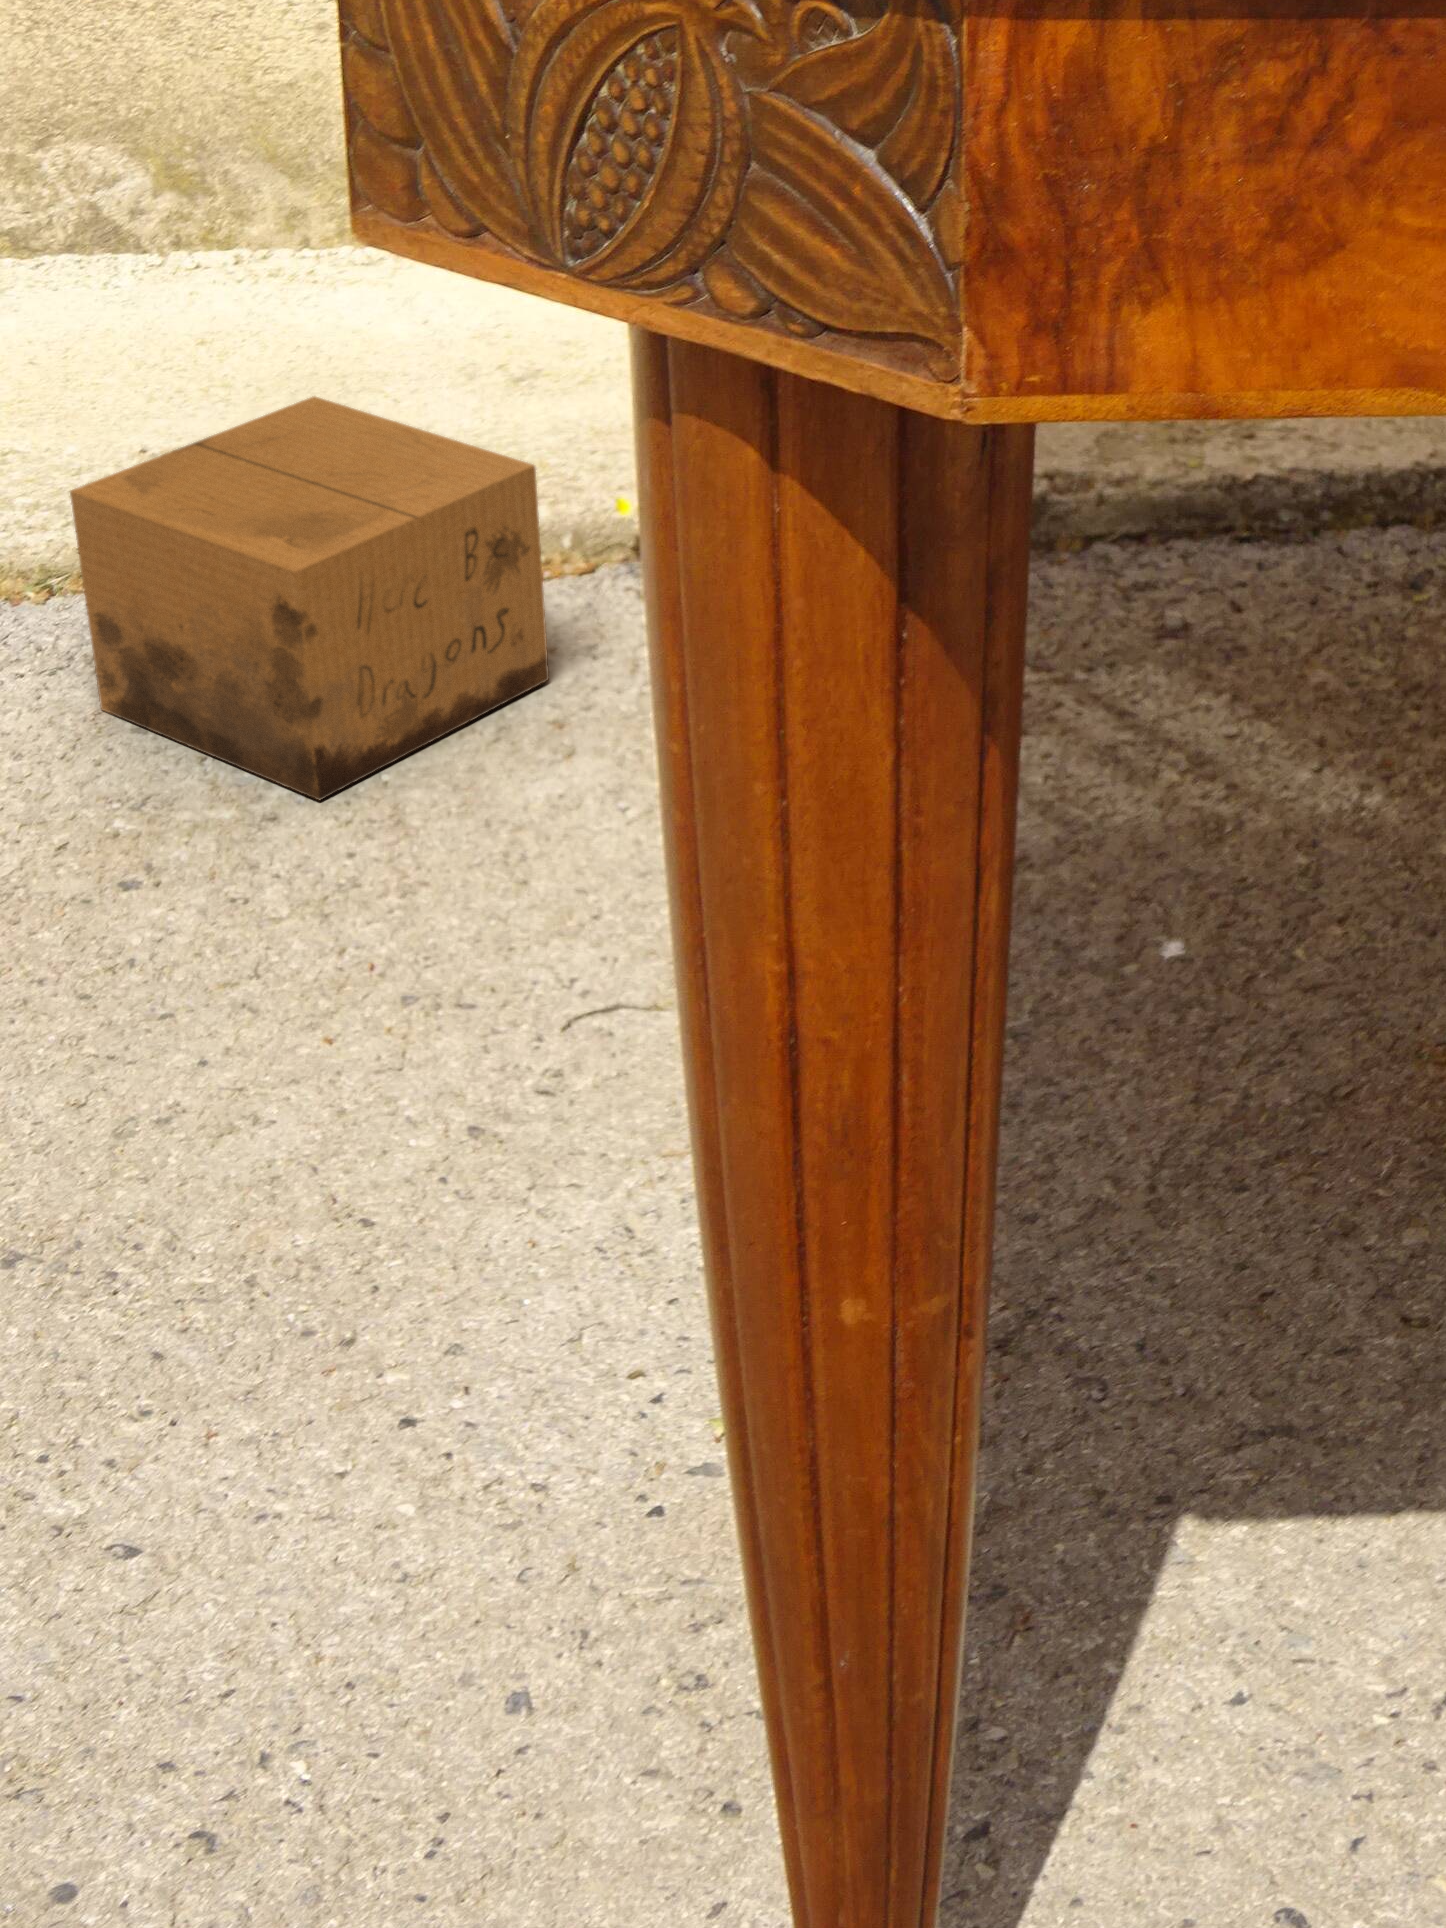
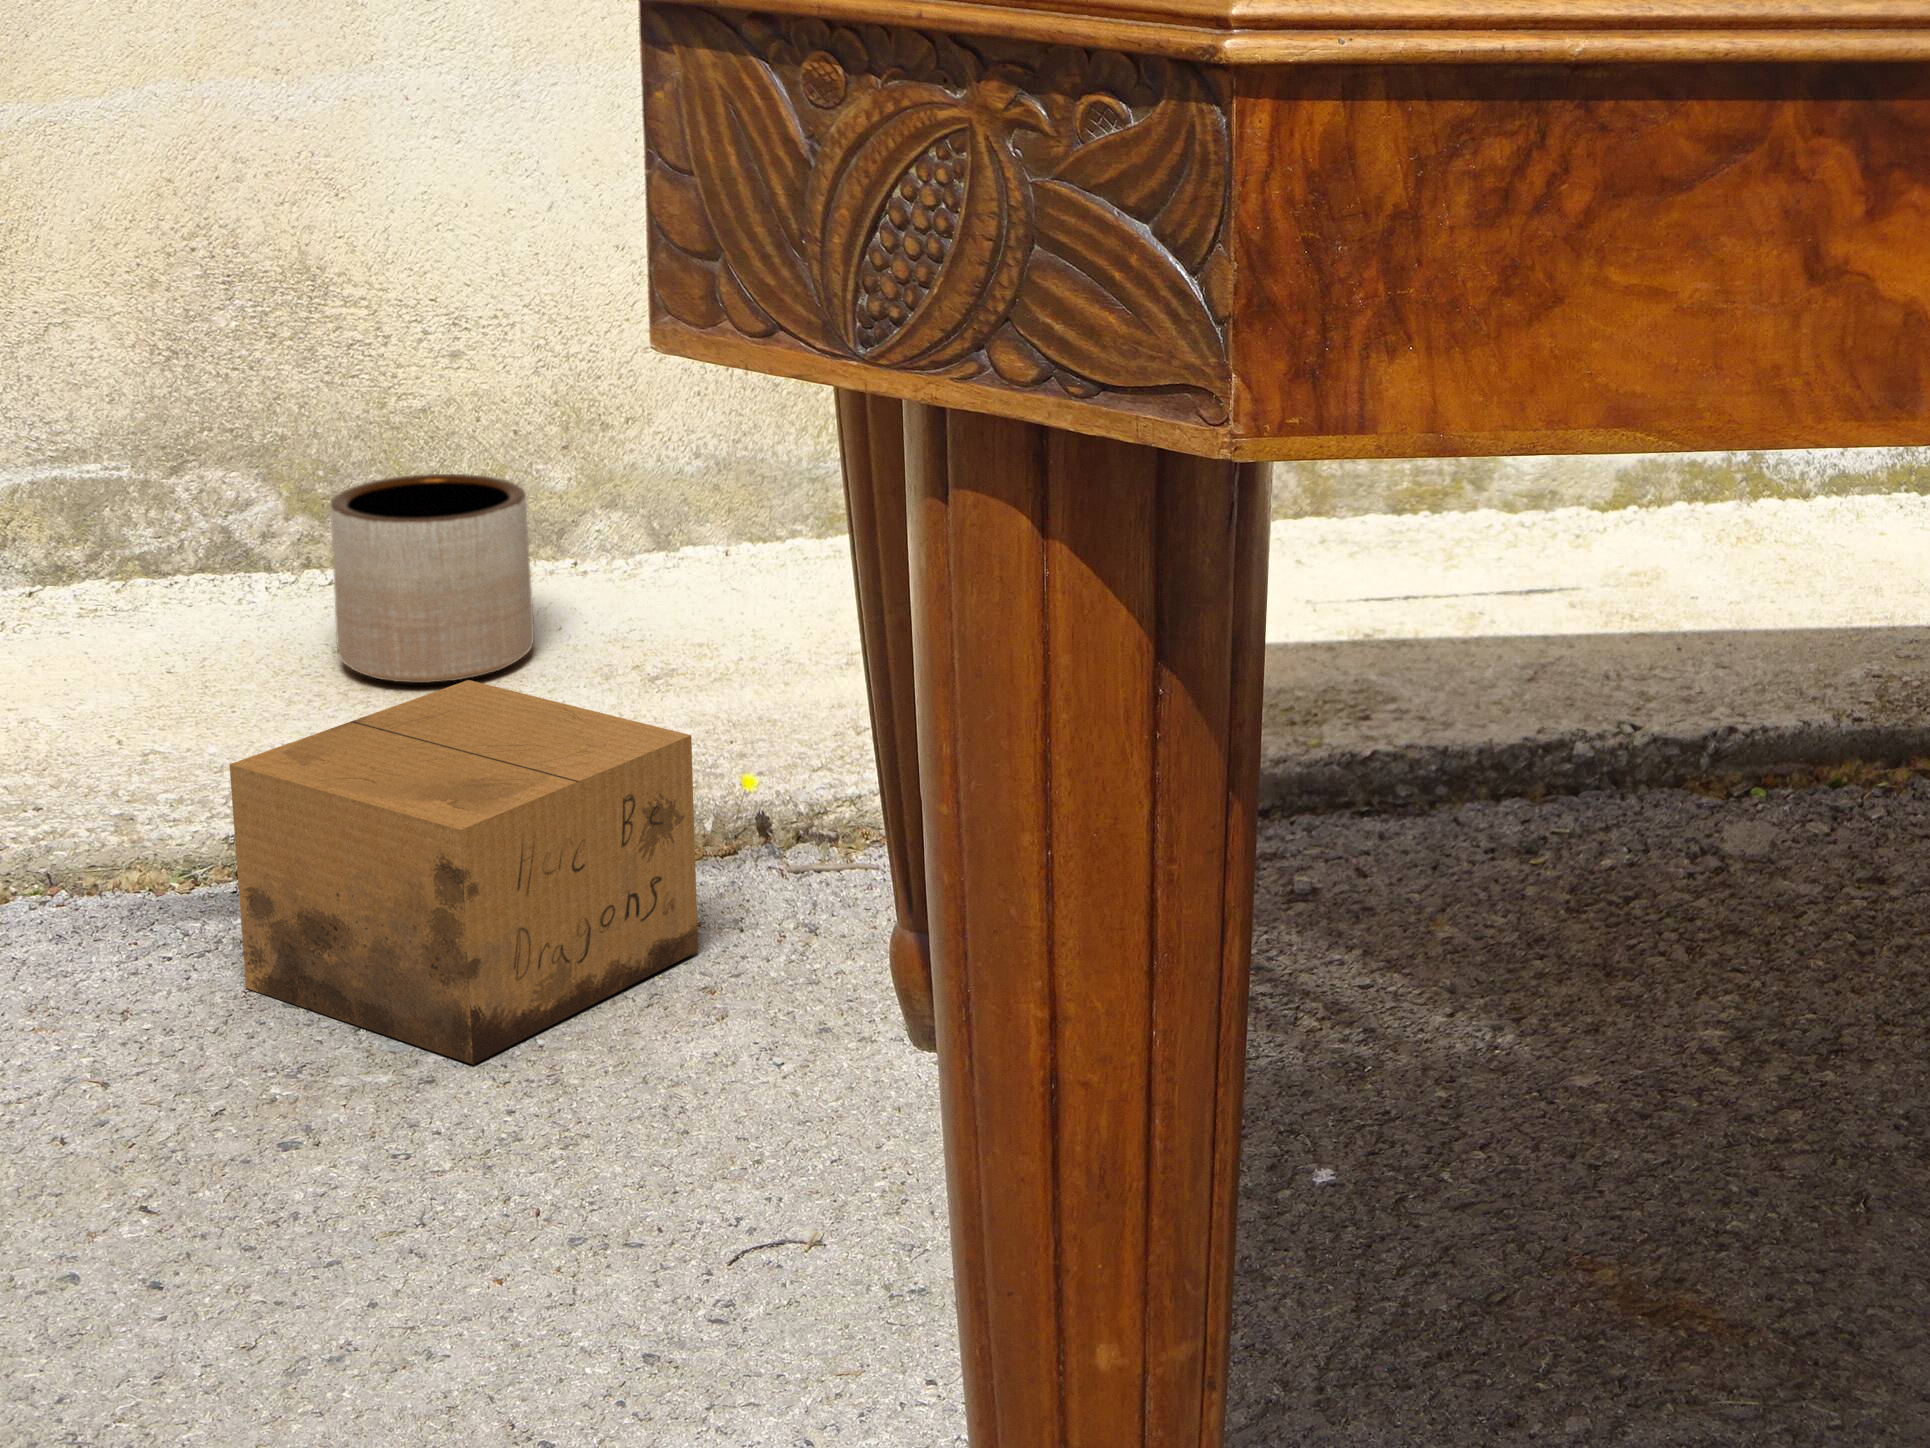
planter: none [183,158,395,378] -> present [330,474,534,683]

